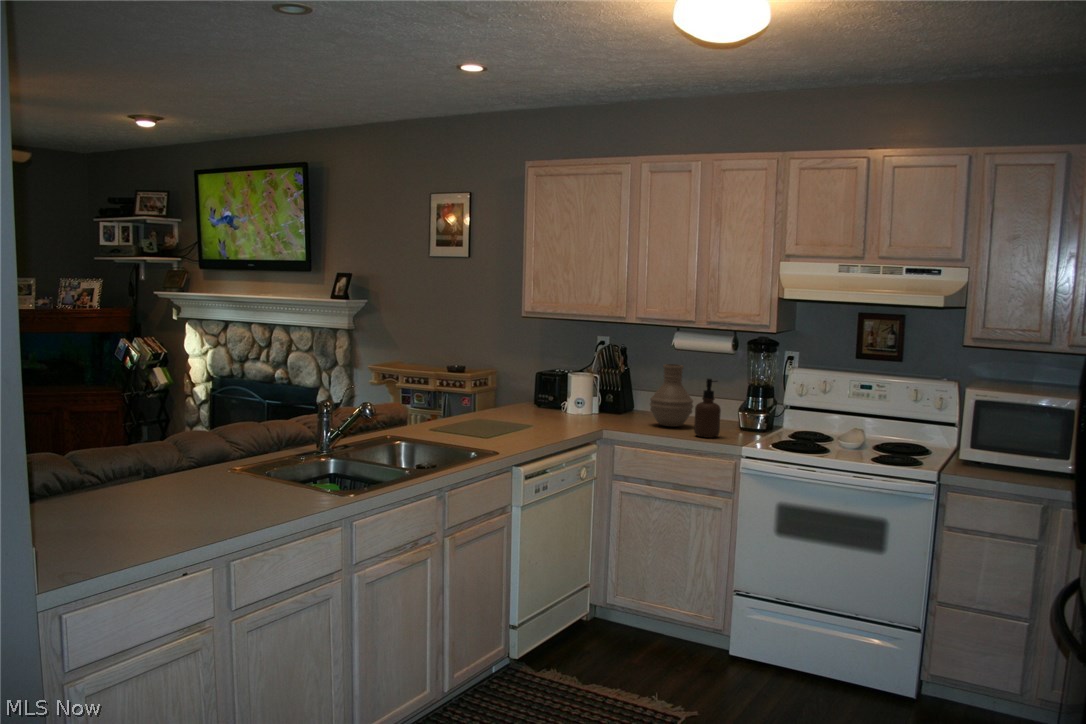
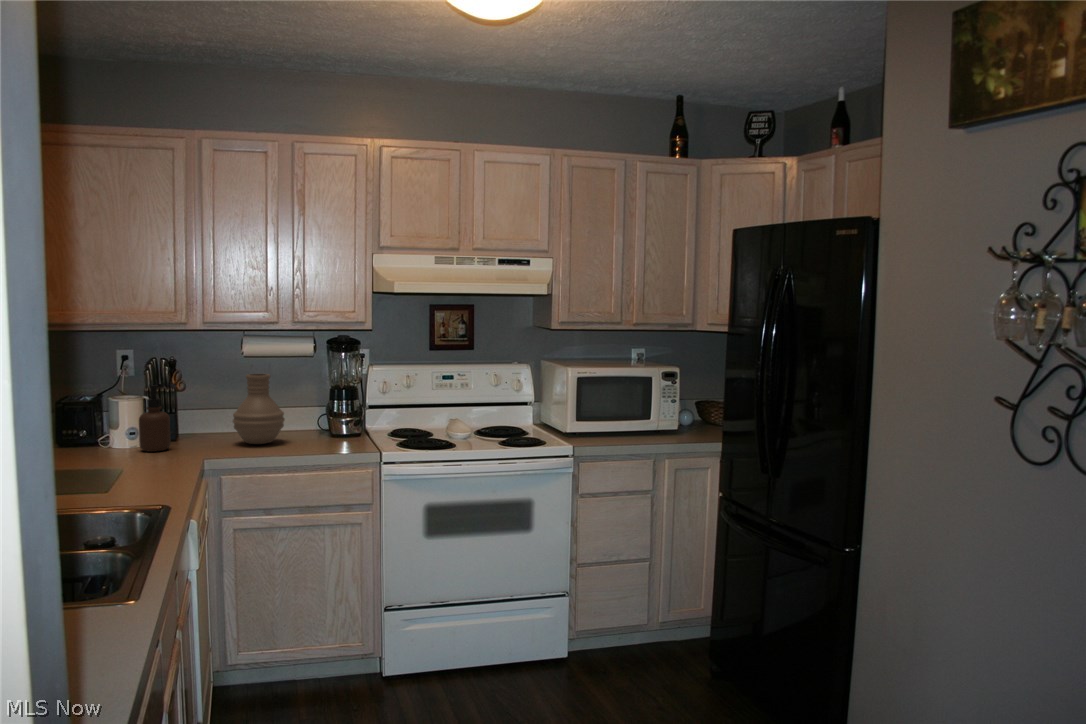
soap dispenser: present [694,379,721,438] -> present [139,385,171,452]

